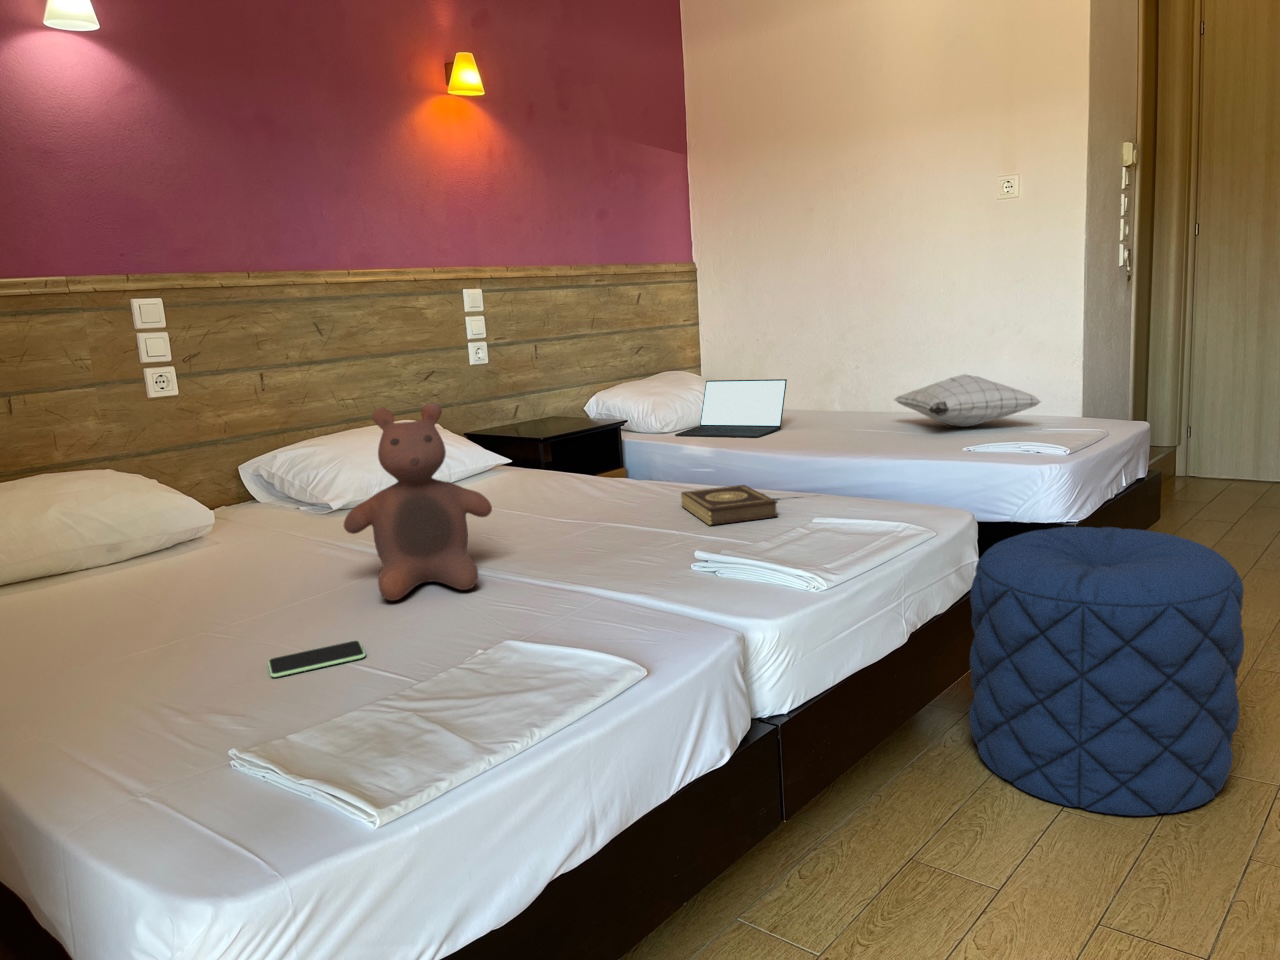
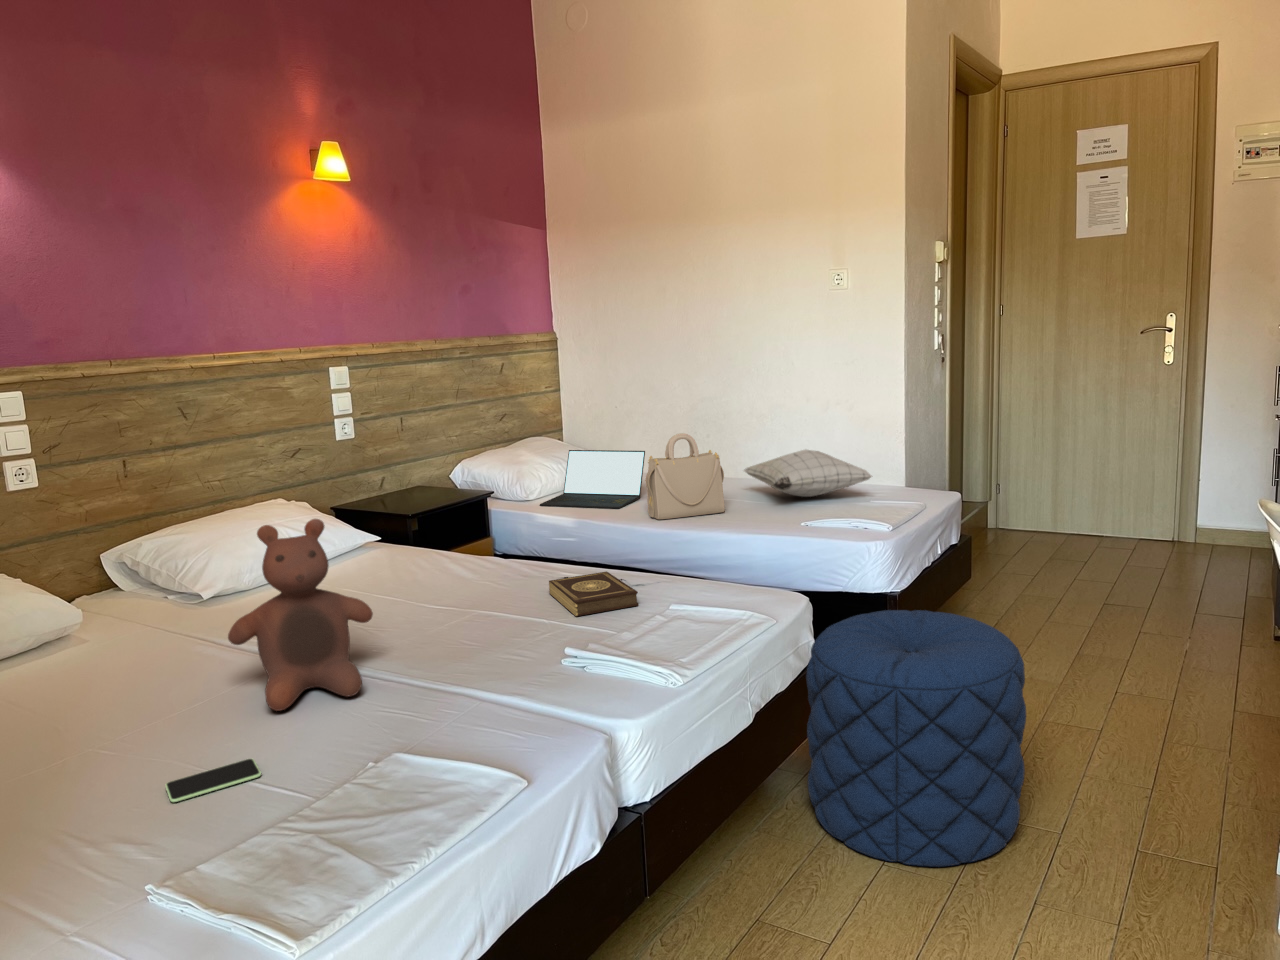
handbag: none [787,353,873,446] -> present [646,433,725,519]

